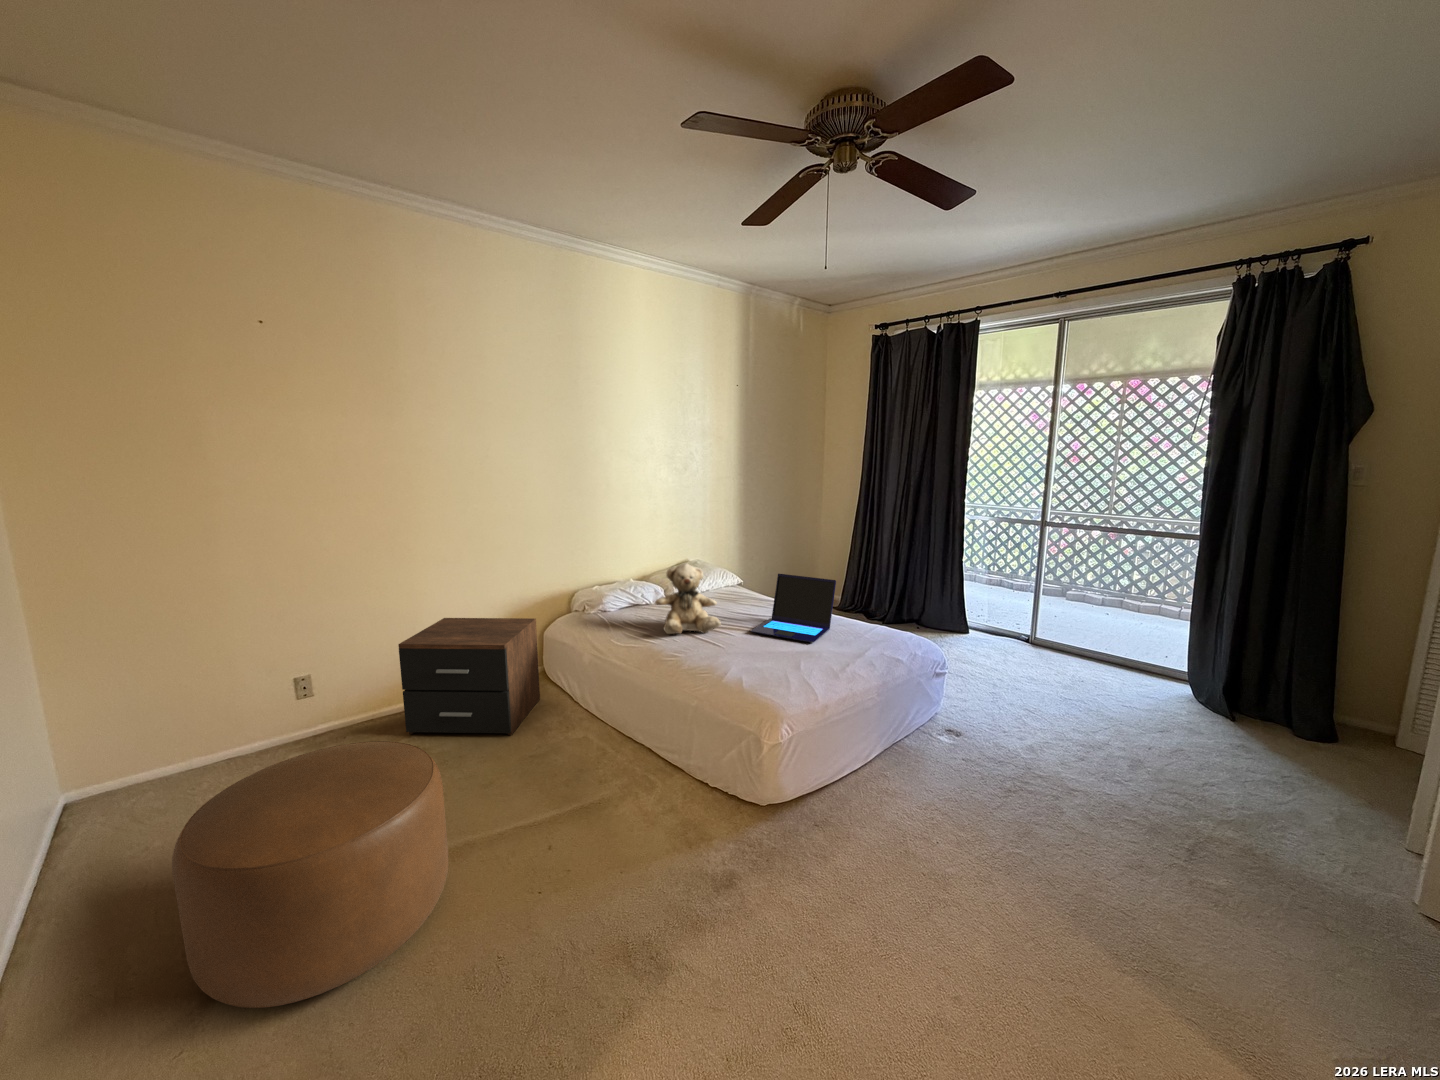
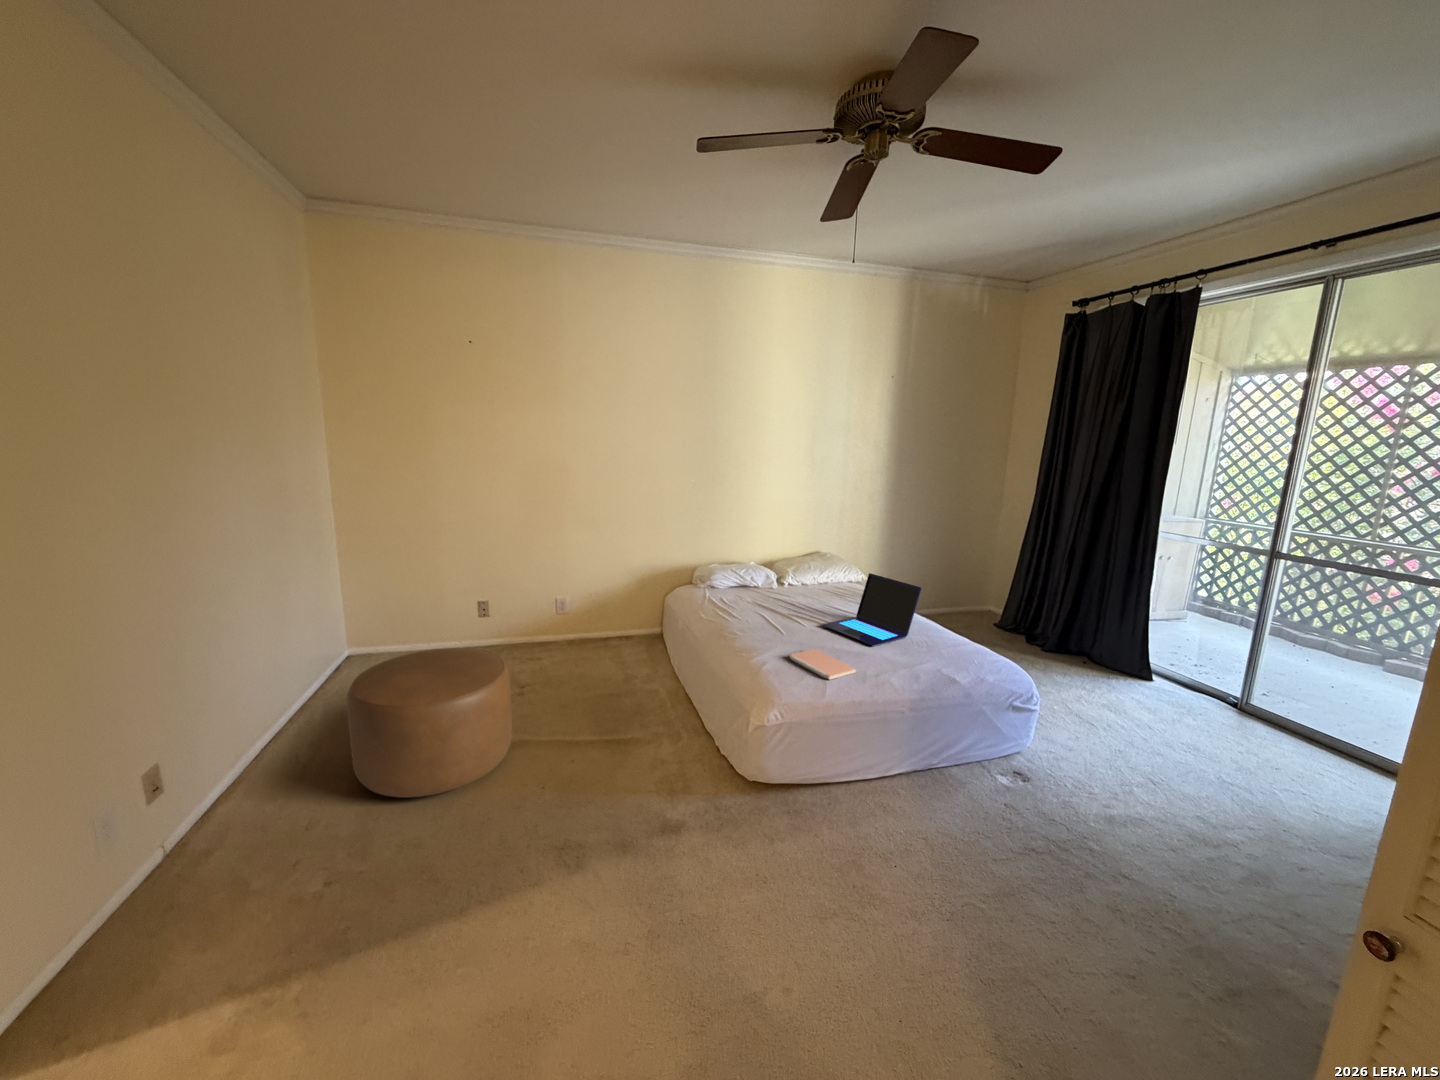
teddy bear: present [655,563,721,634] -> none [741,551,800,620]
nightstand: present [398,618,540,735] -> none [539,573,648,675]
notebook: none [751,655,824,683] -> present [790,649,856,679]

